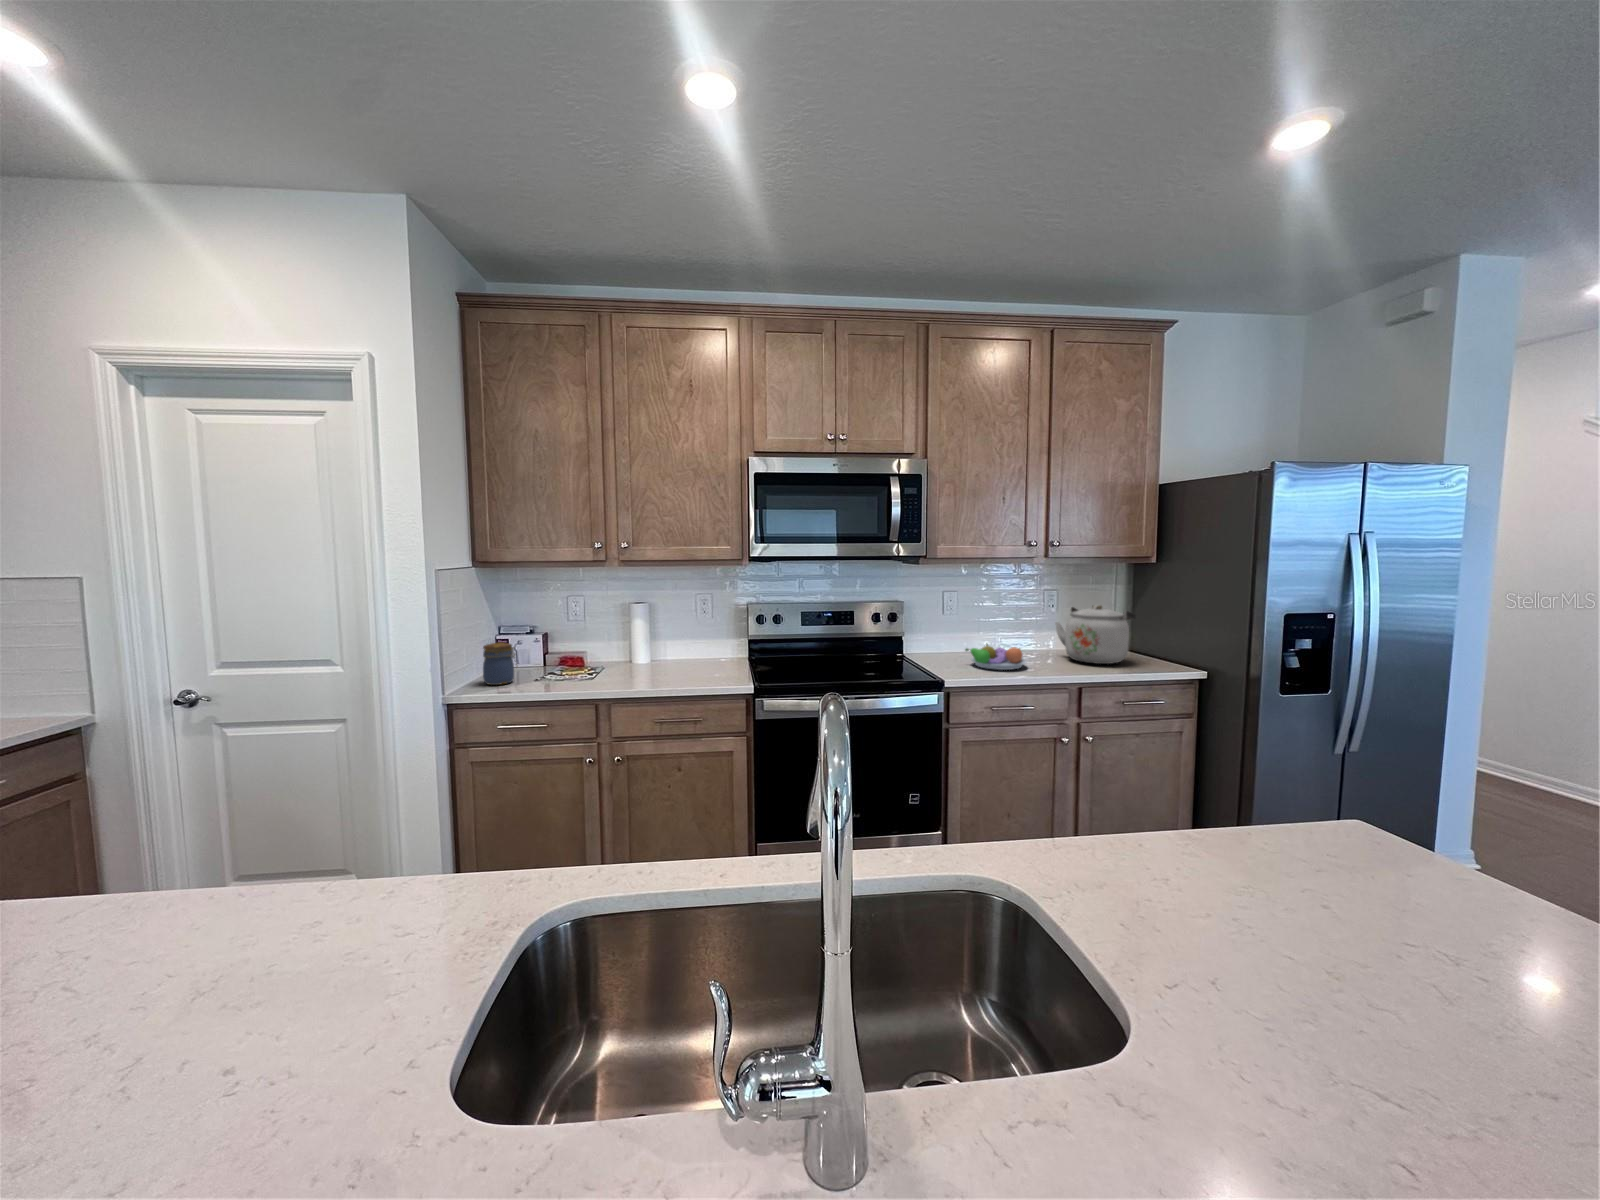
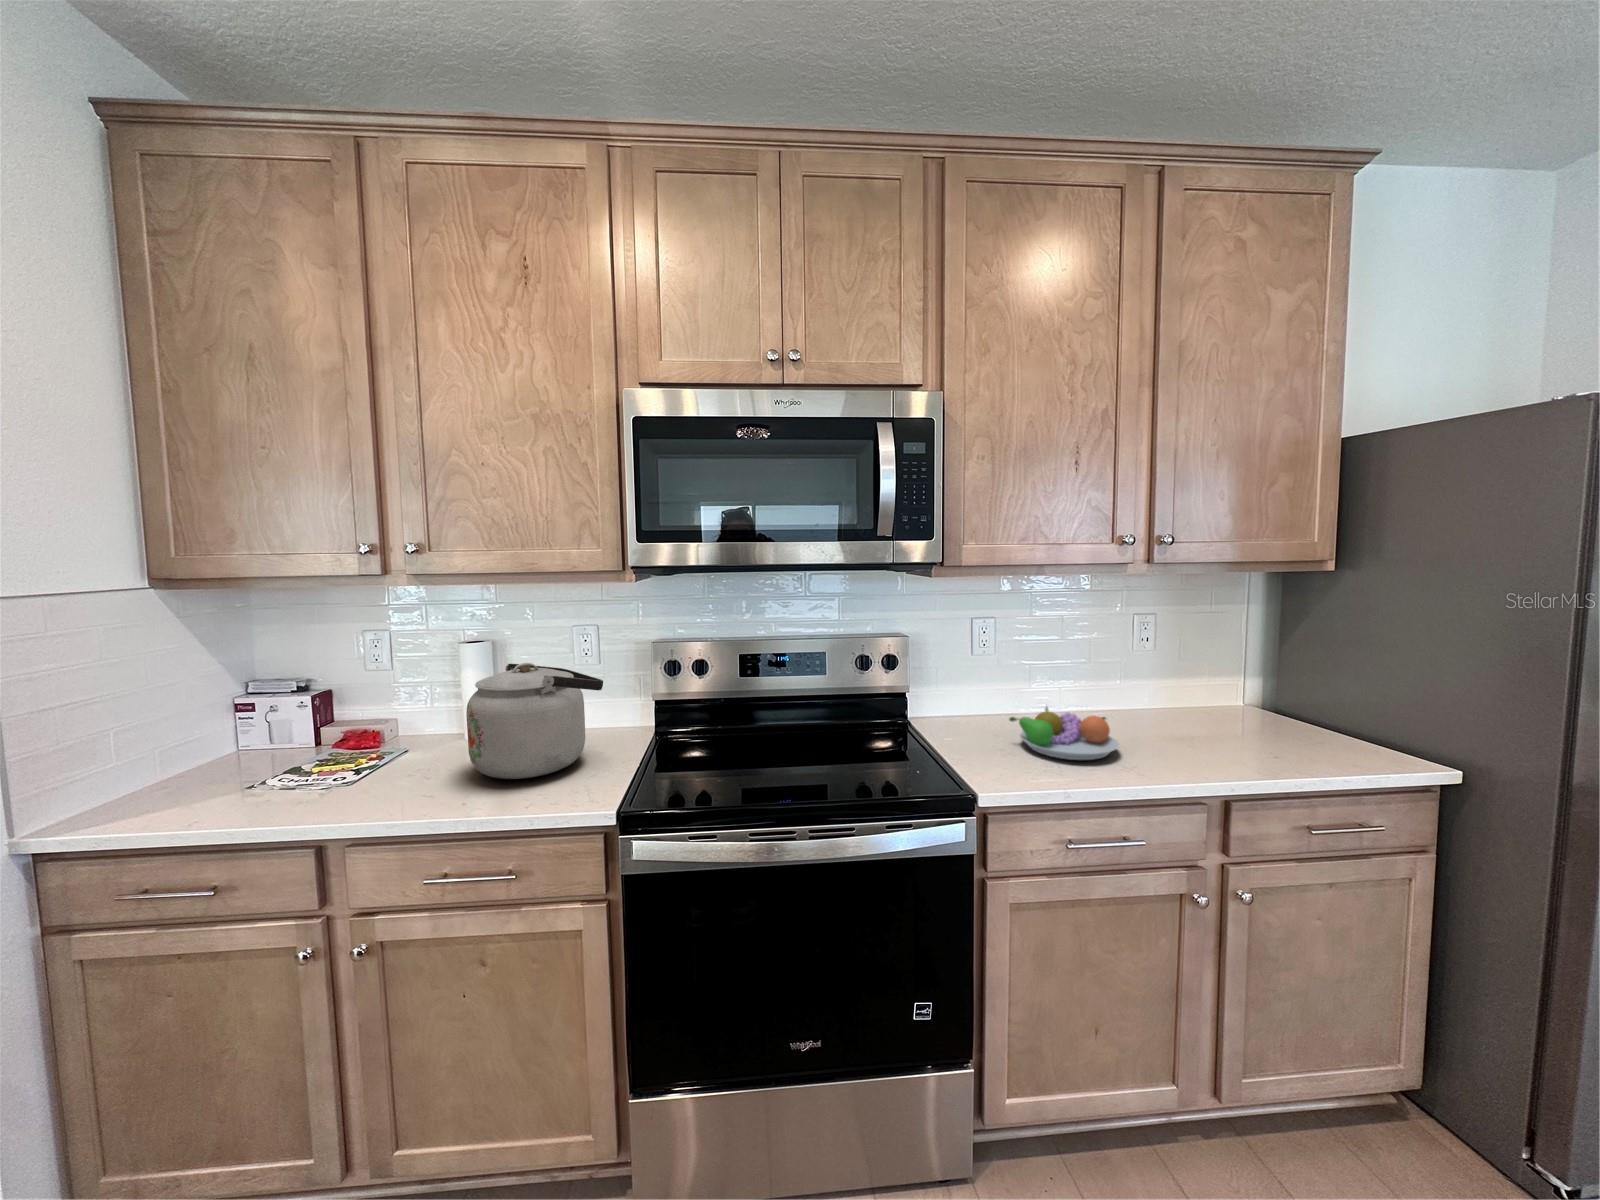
kettle: present [1055,605,1136,664] -> present [466,663,603,779]
jar: present [483,643,517,685] -> none [150,721,225,800]

